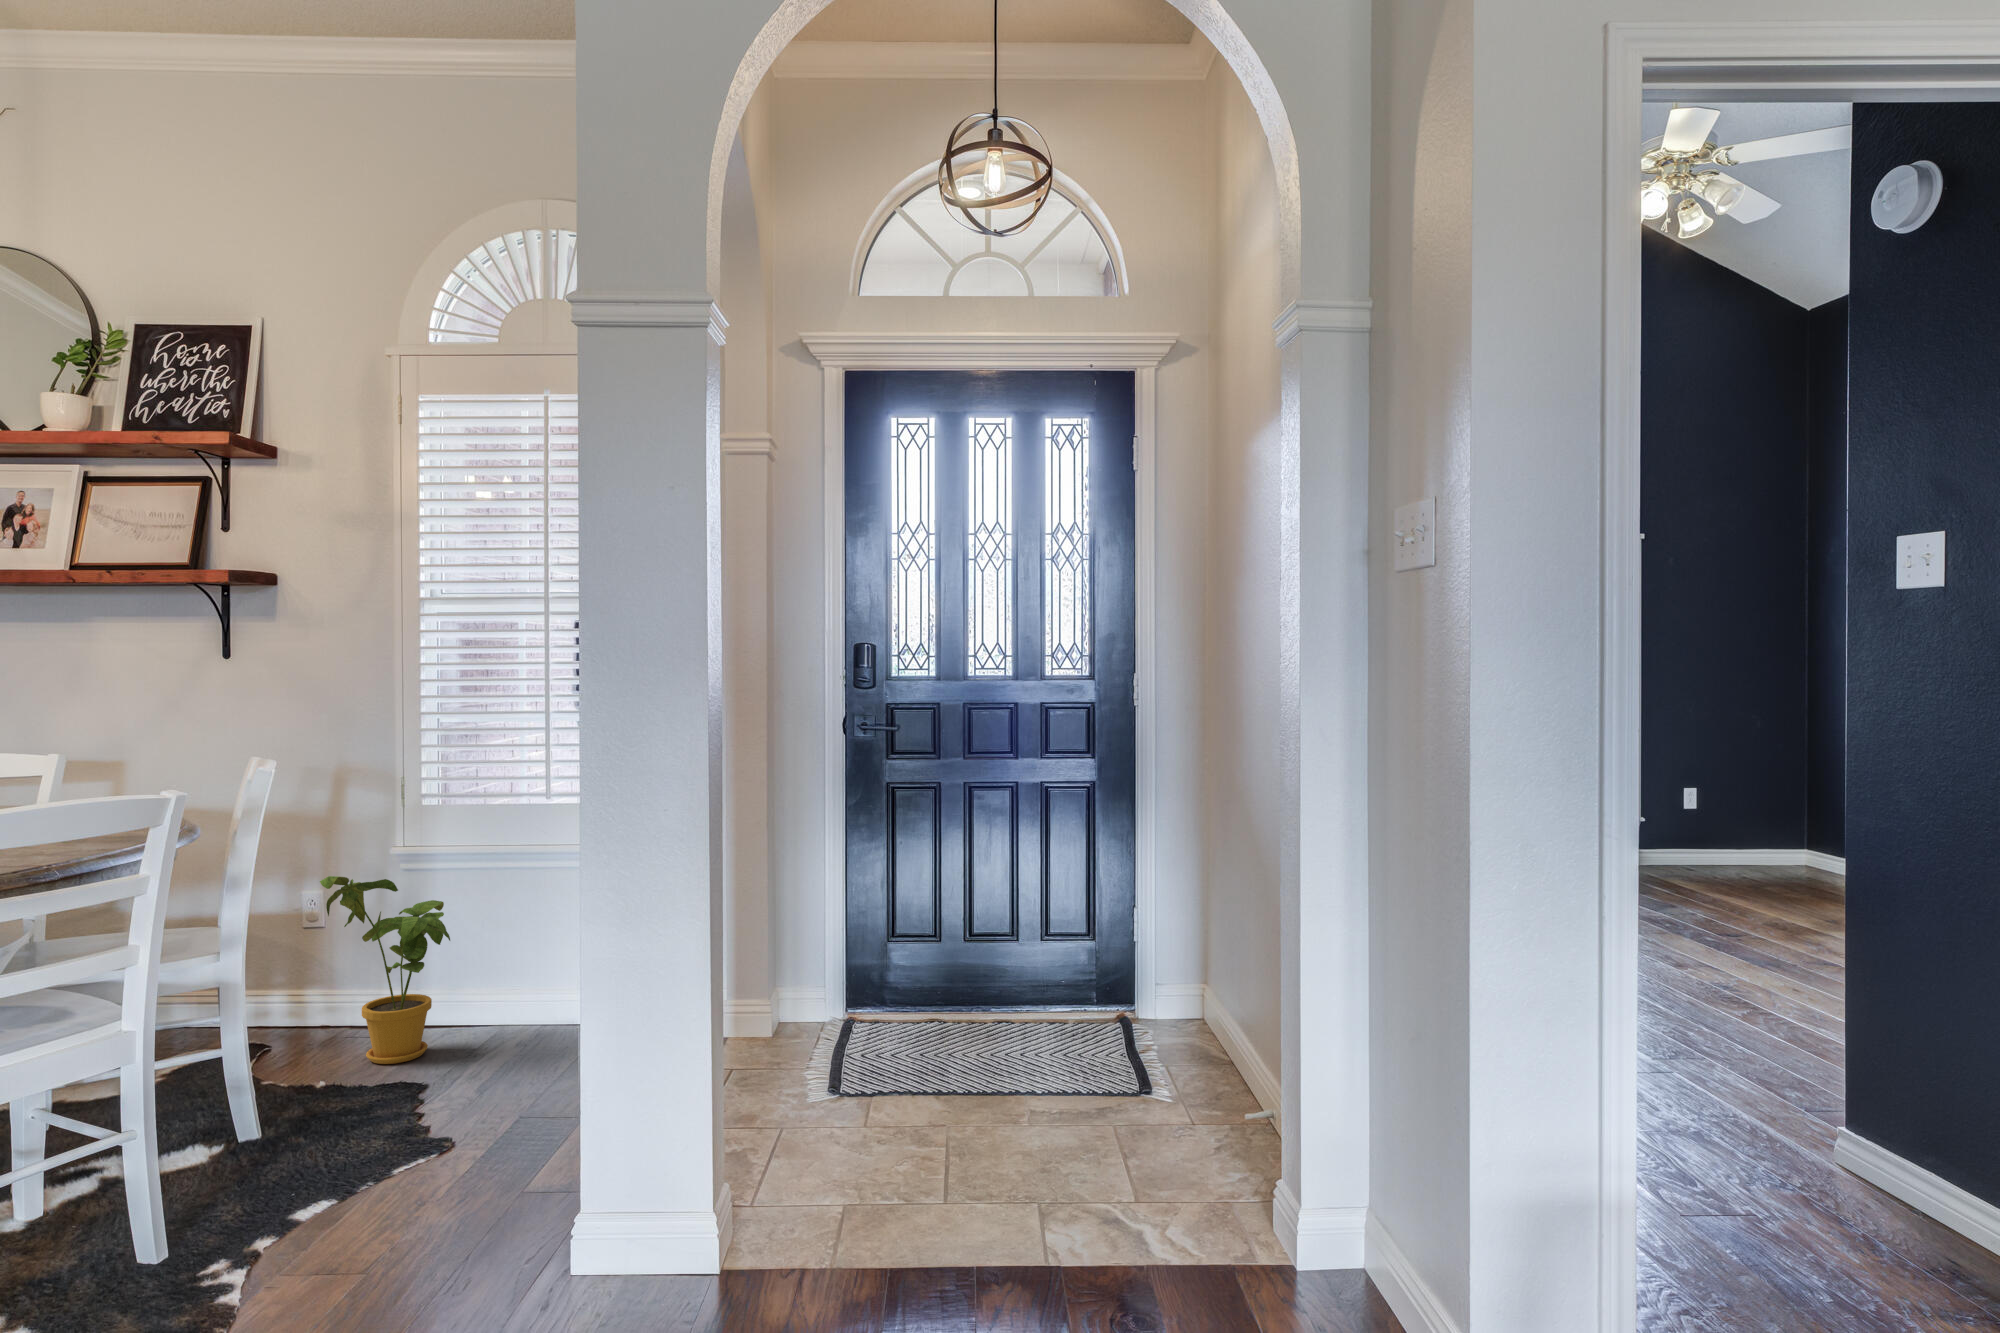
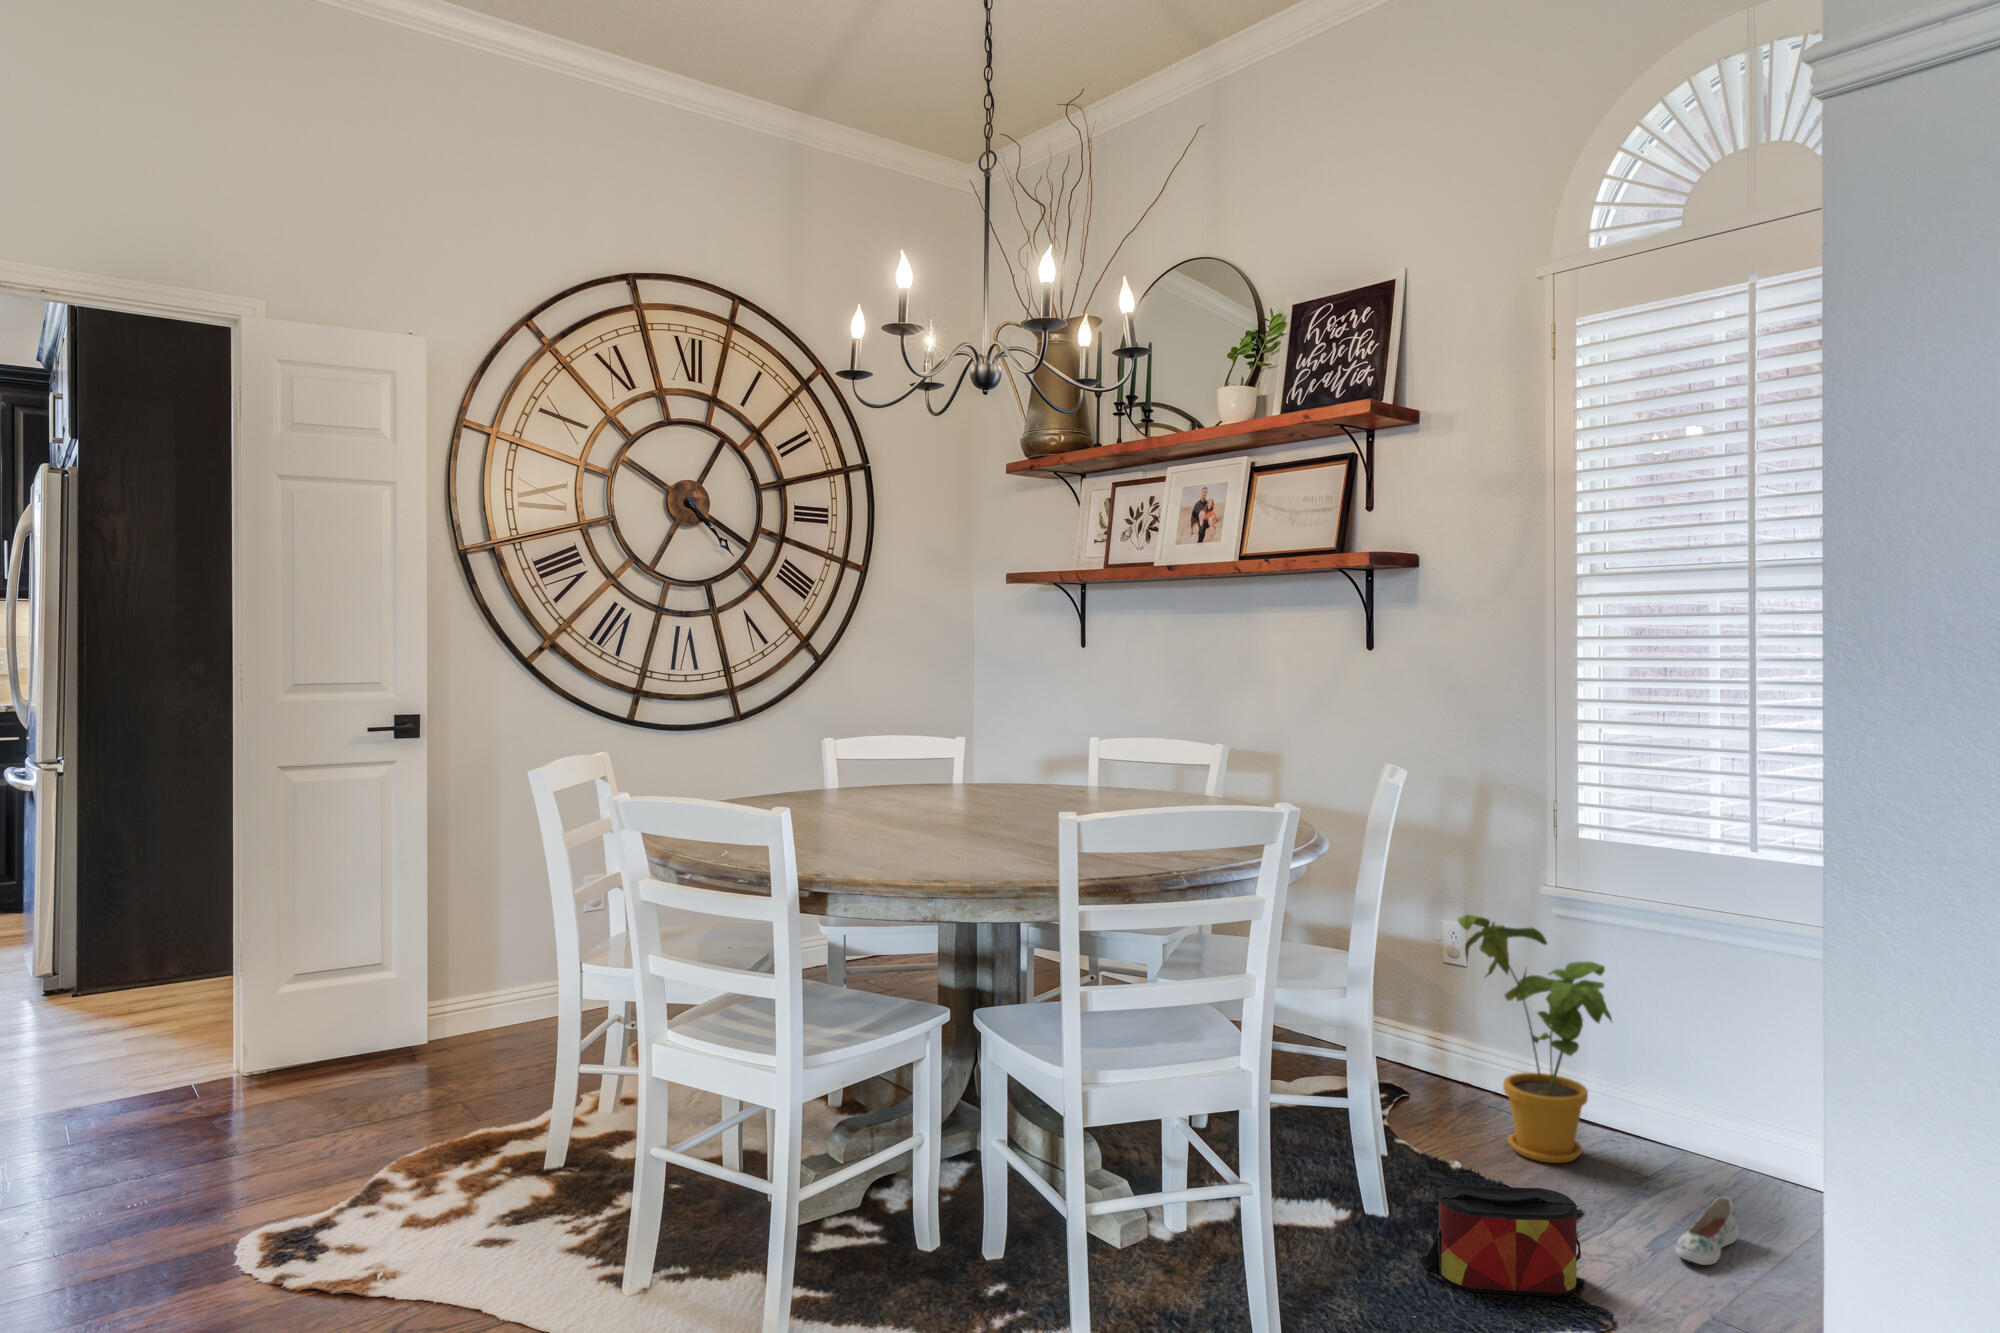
shoe: none [498,1043,540,1092] -> present [1675,1197,1738,1265]
bag: none [295,1069,429,1166] -> present [1420,1184,1581,1296]

